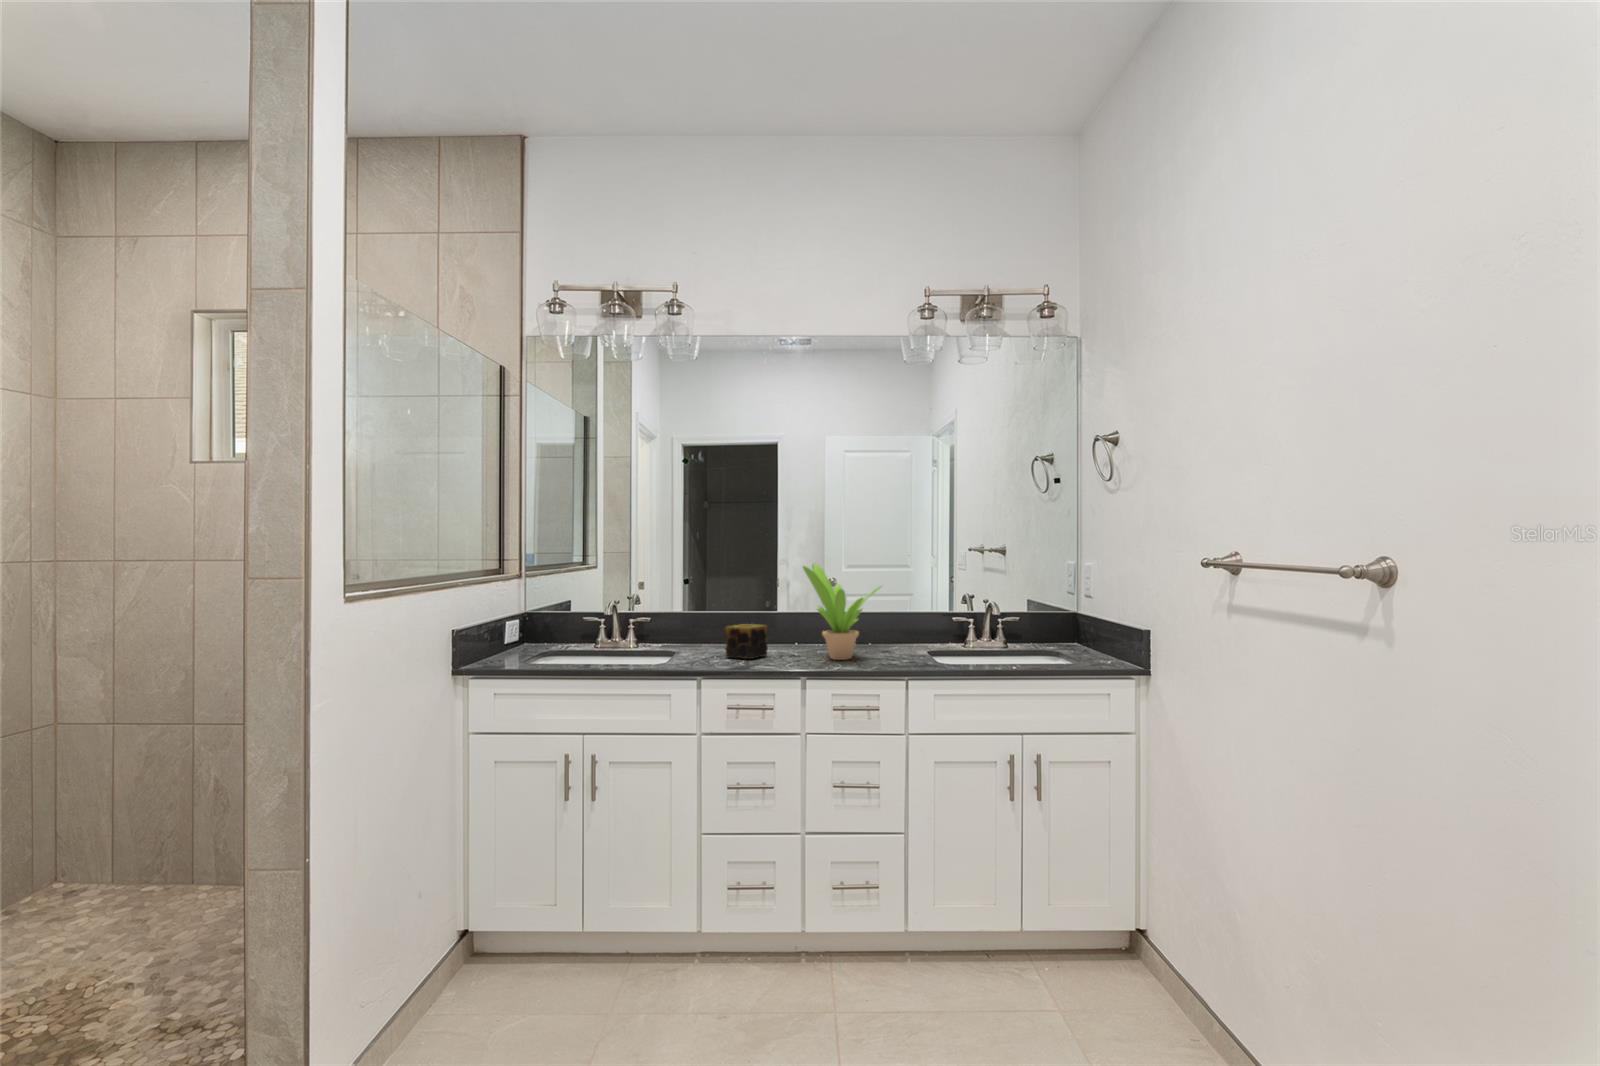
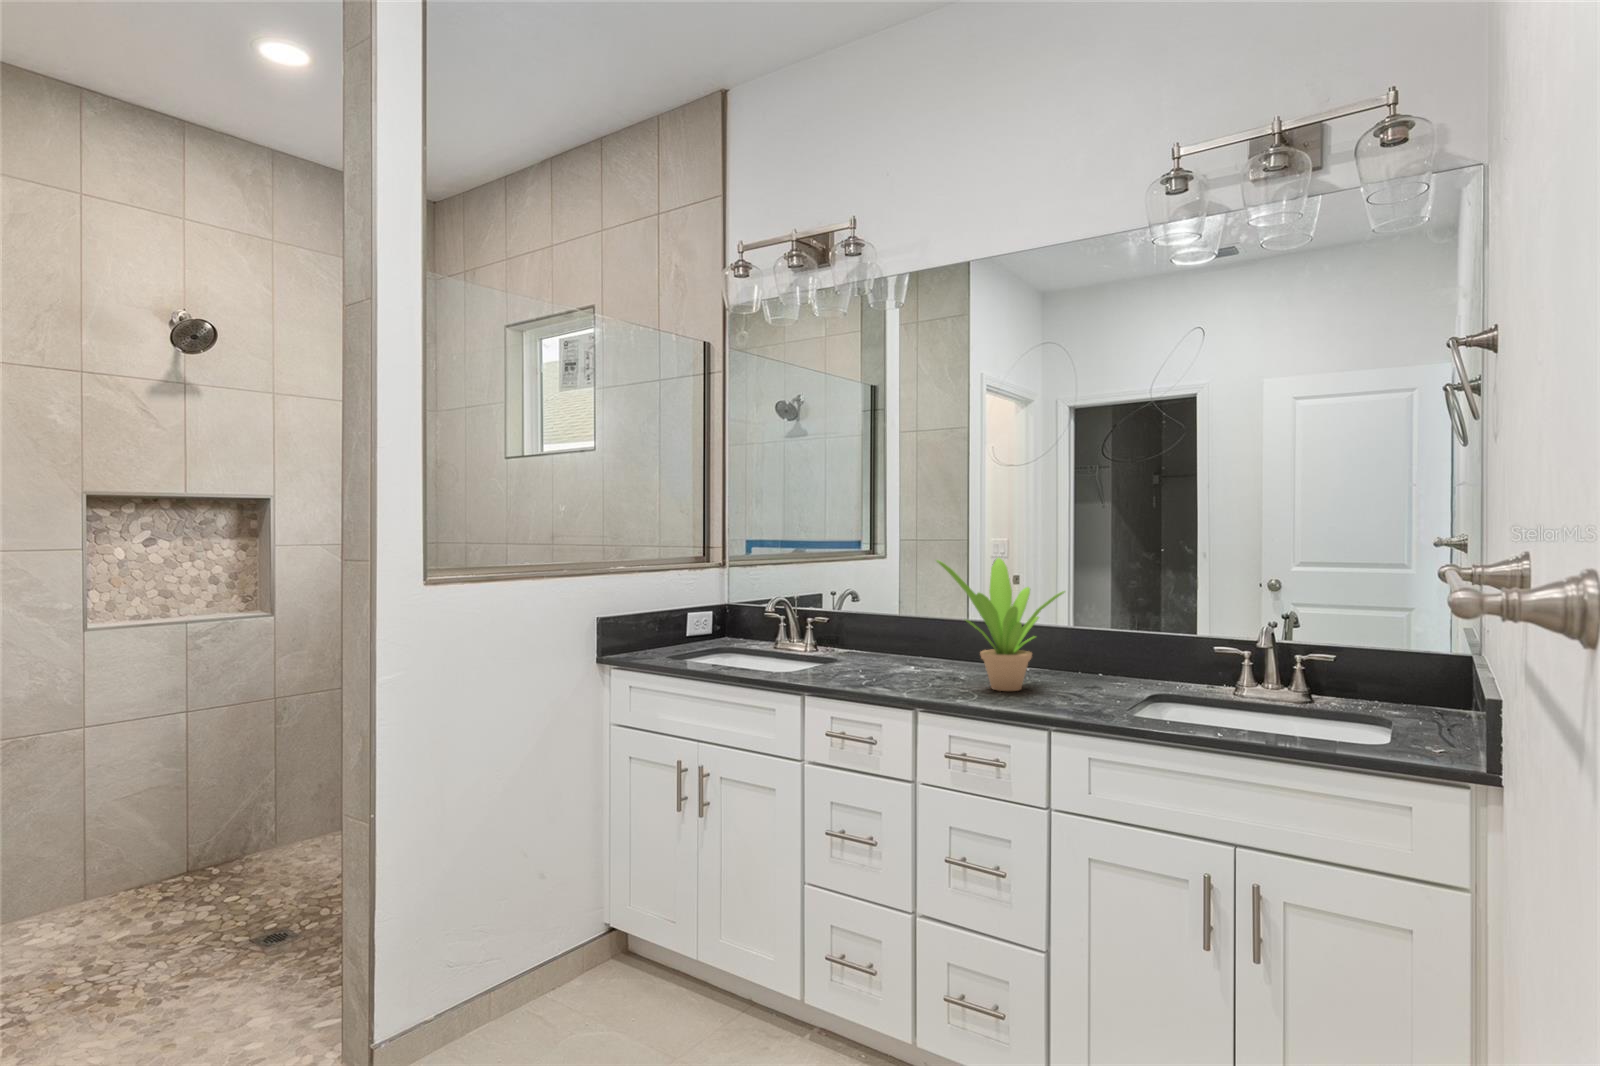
candle: present [725,624,768,659] -> none [873,633,926,678]

